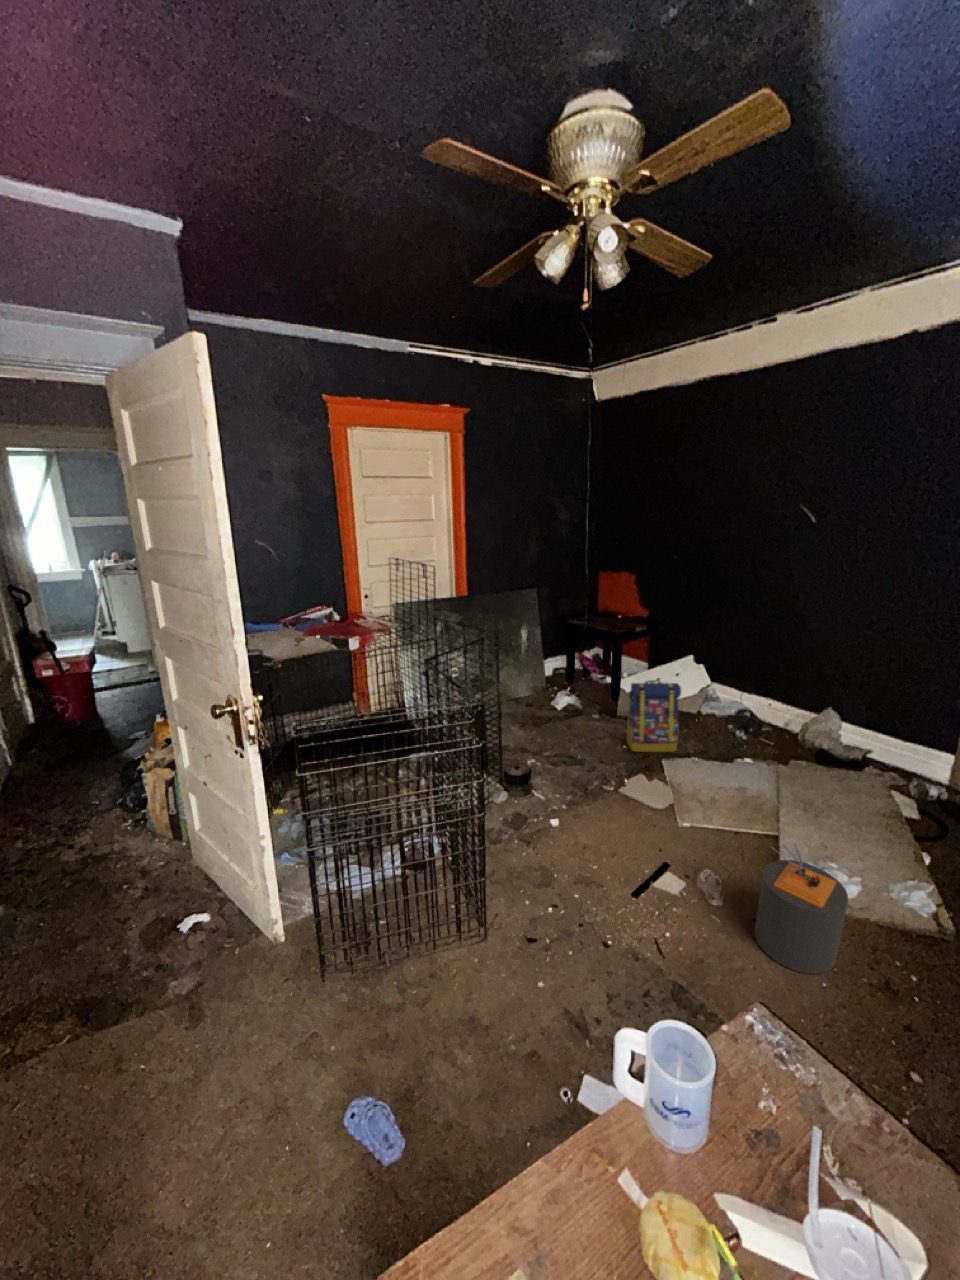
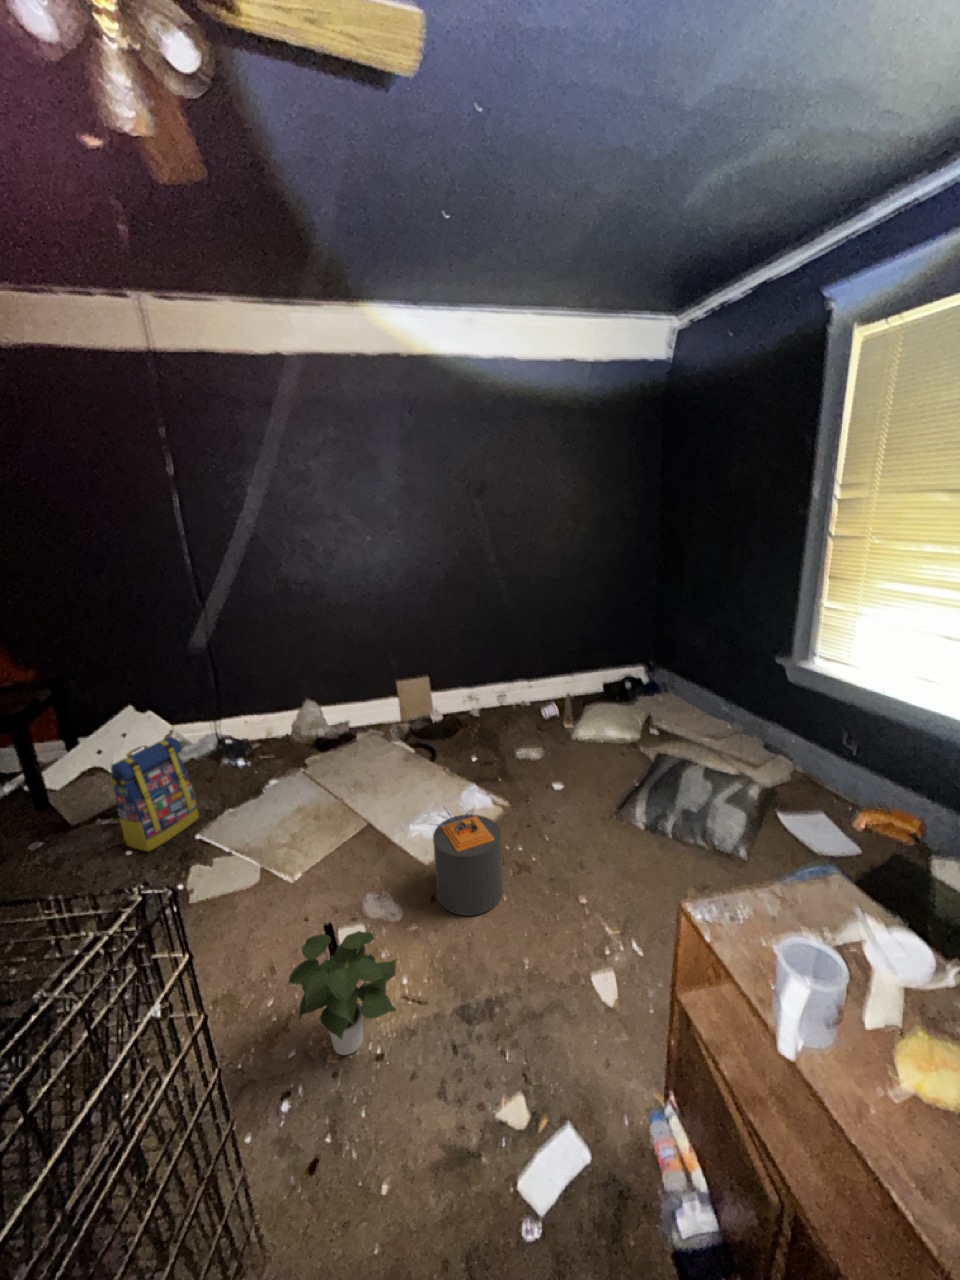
potted plant: none [574,838,653,930] -> present [288,931,396,1055]

